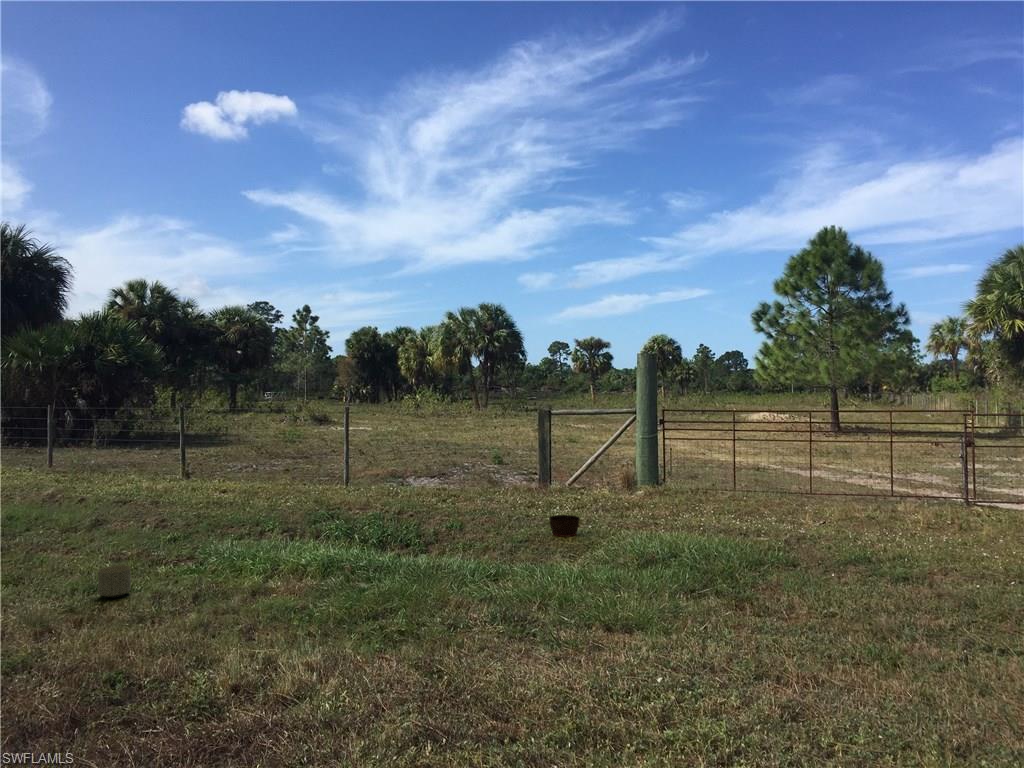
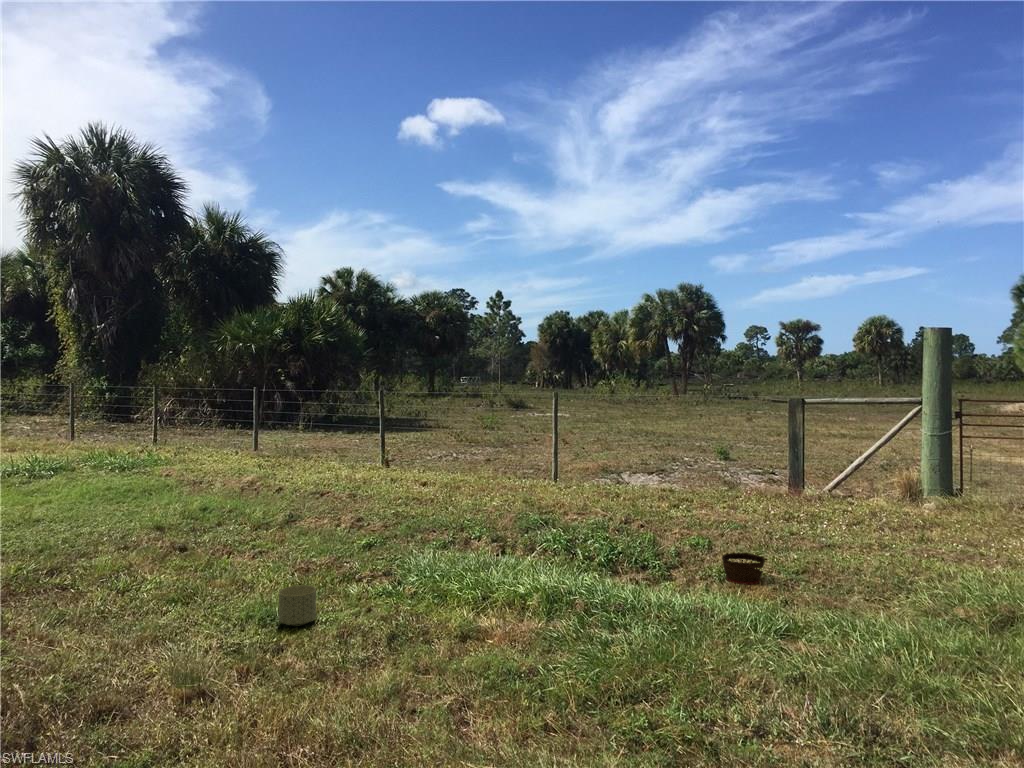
basket: present [549,515,580,537] -> present [722,553,765,585]

